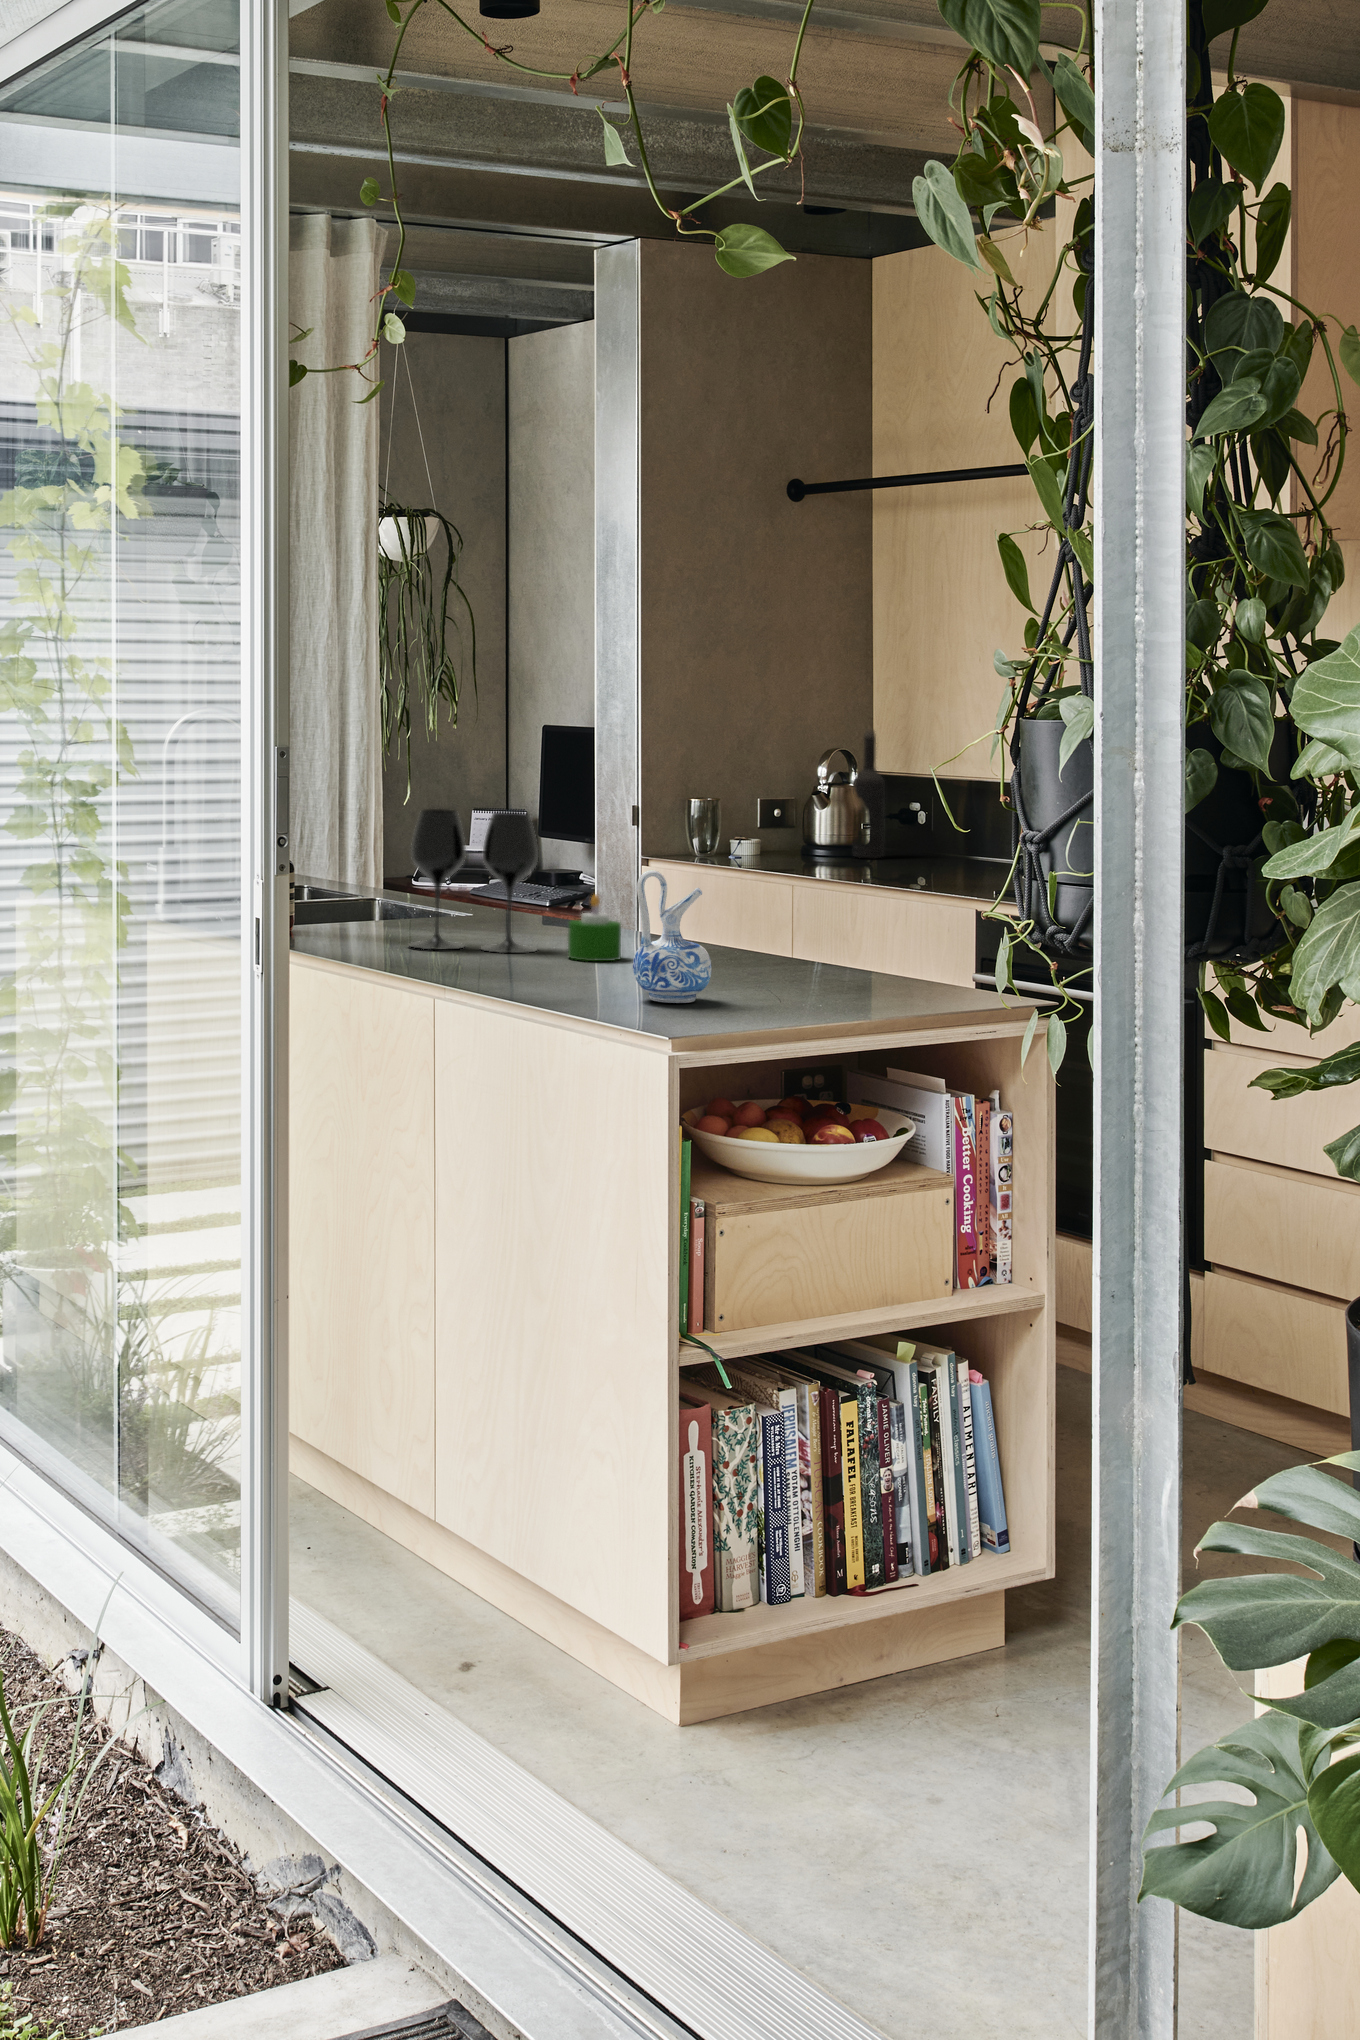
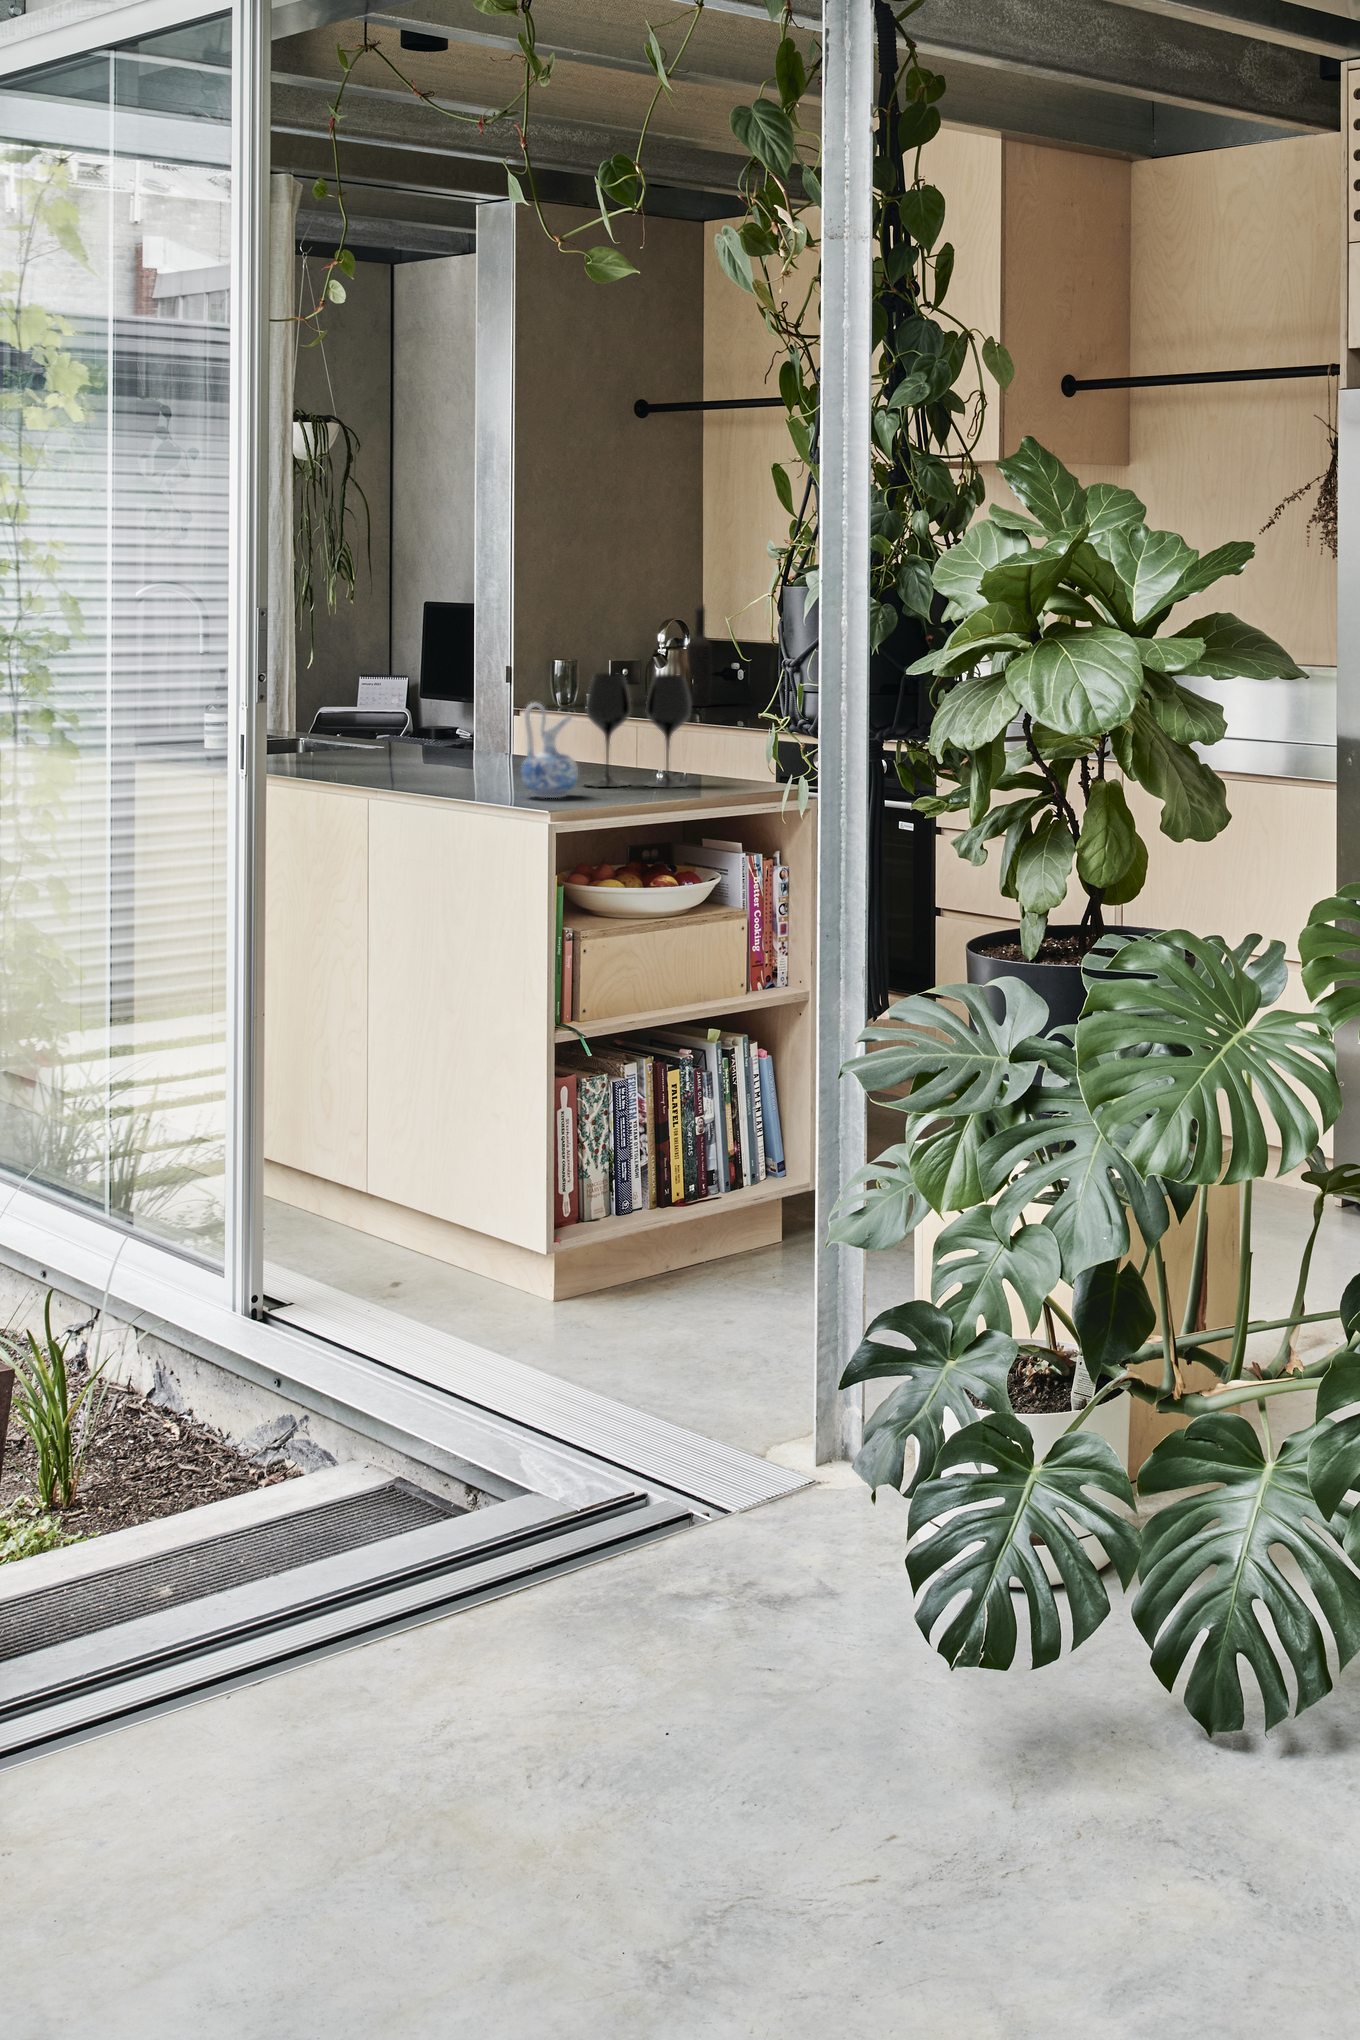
wine glass: present [409,809,538,953] -> present [585,673,691,788]
candle: present [568,895,621,961] -> none [467,726,508,776]

